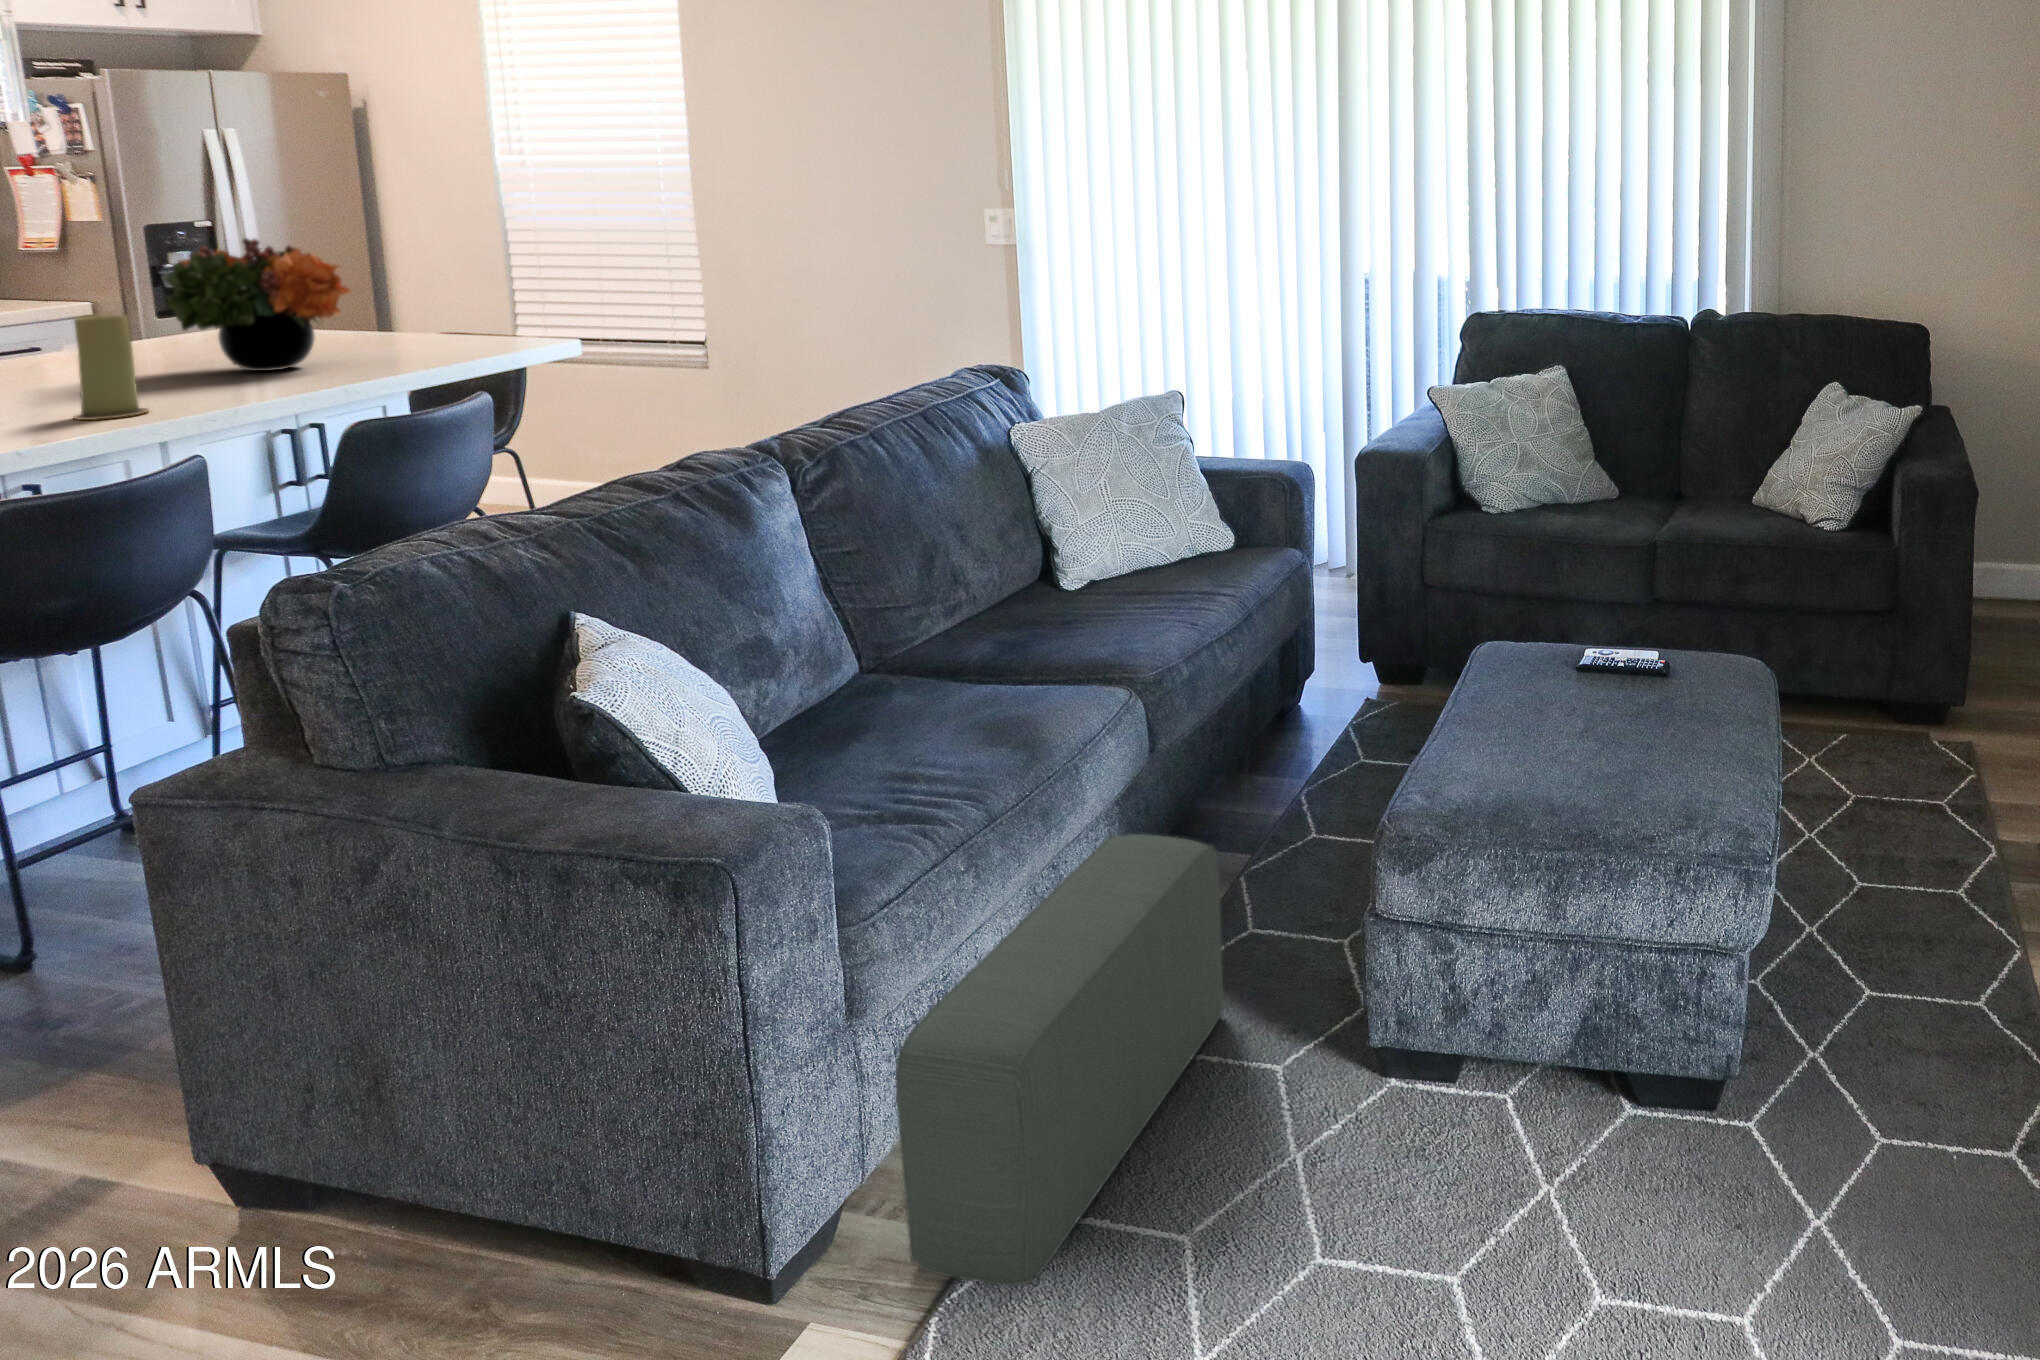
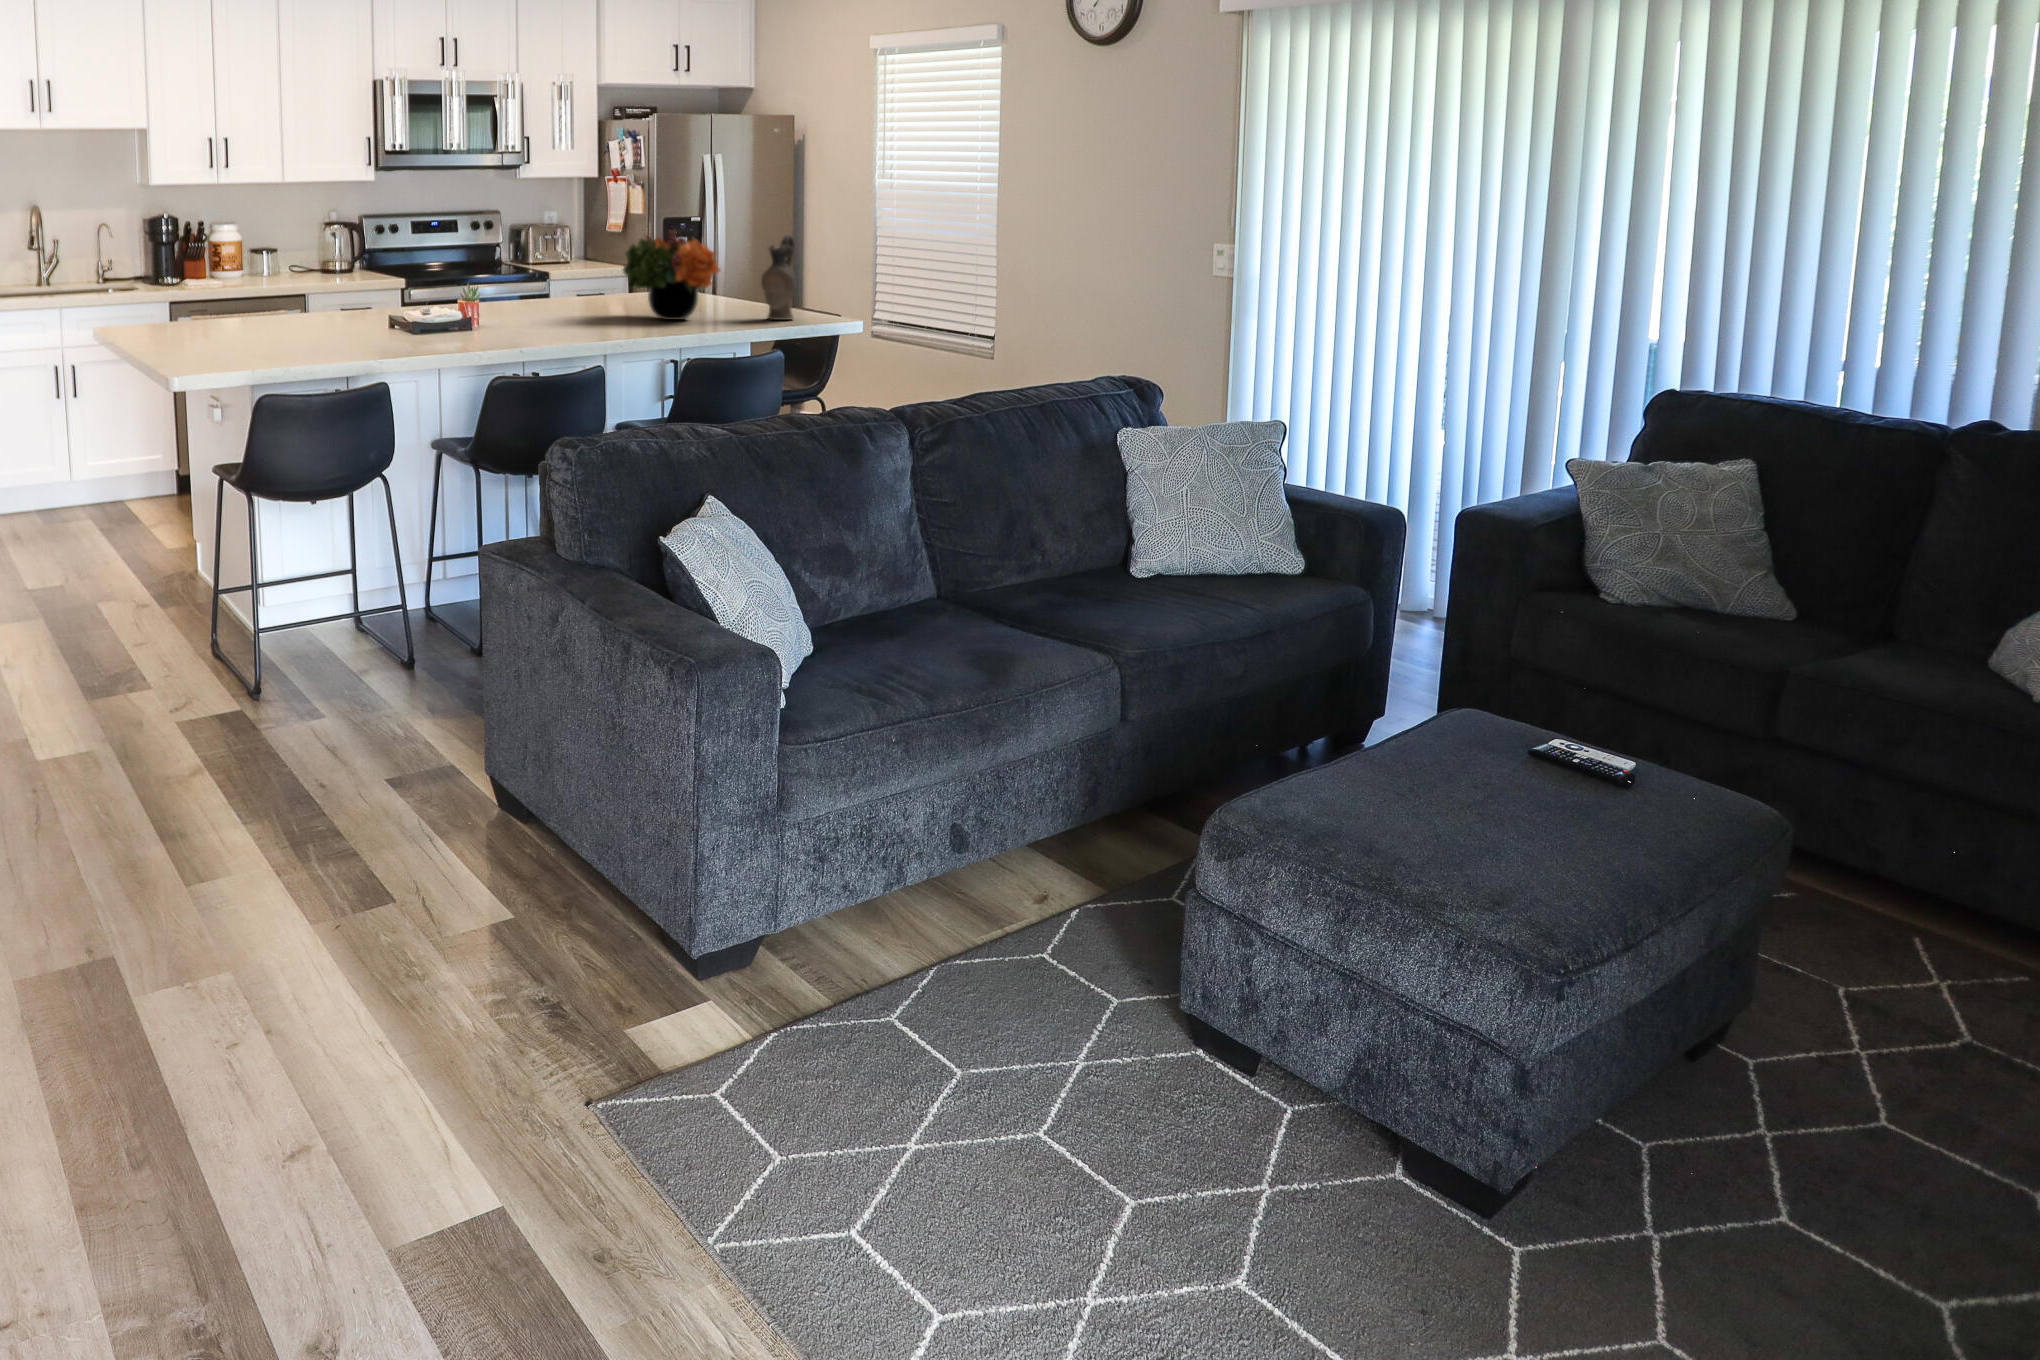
ceramic pitcher: none [417,232,478,352] -> present [761,235,796,320]
candle: present [74,315,149,420] -> none [557,273,592,338]
pouf: present [896,834,1224,1286] -> none [781,764,1107,1042]

